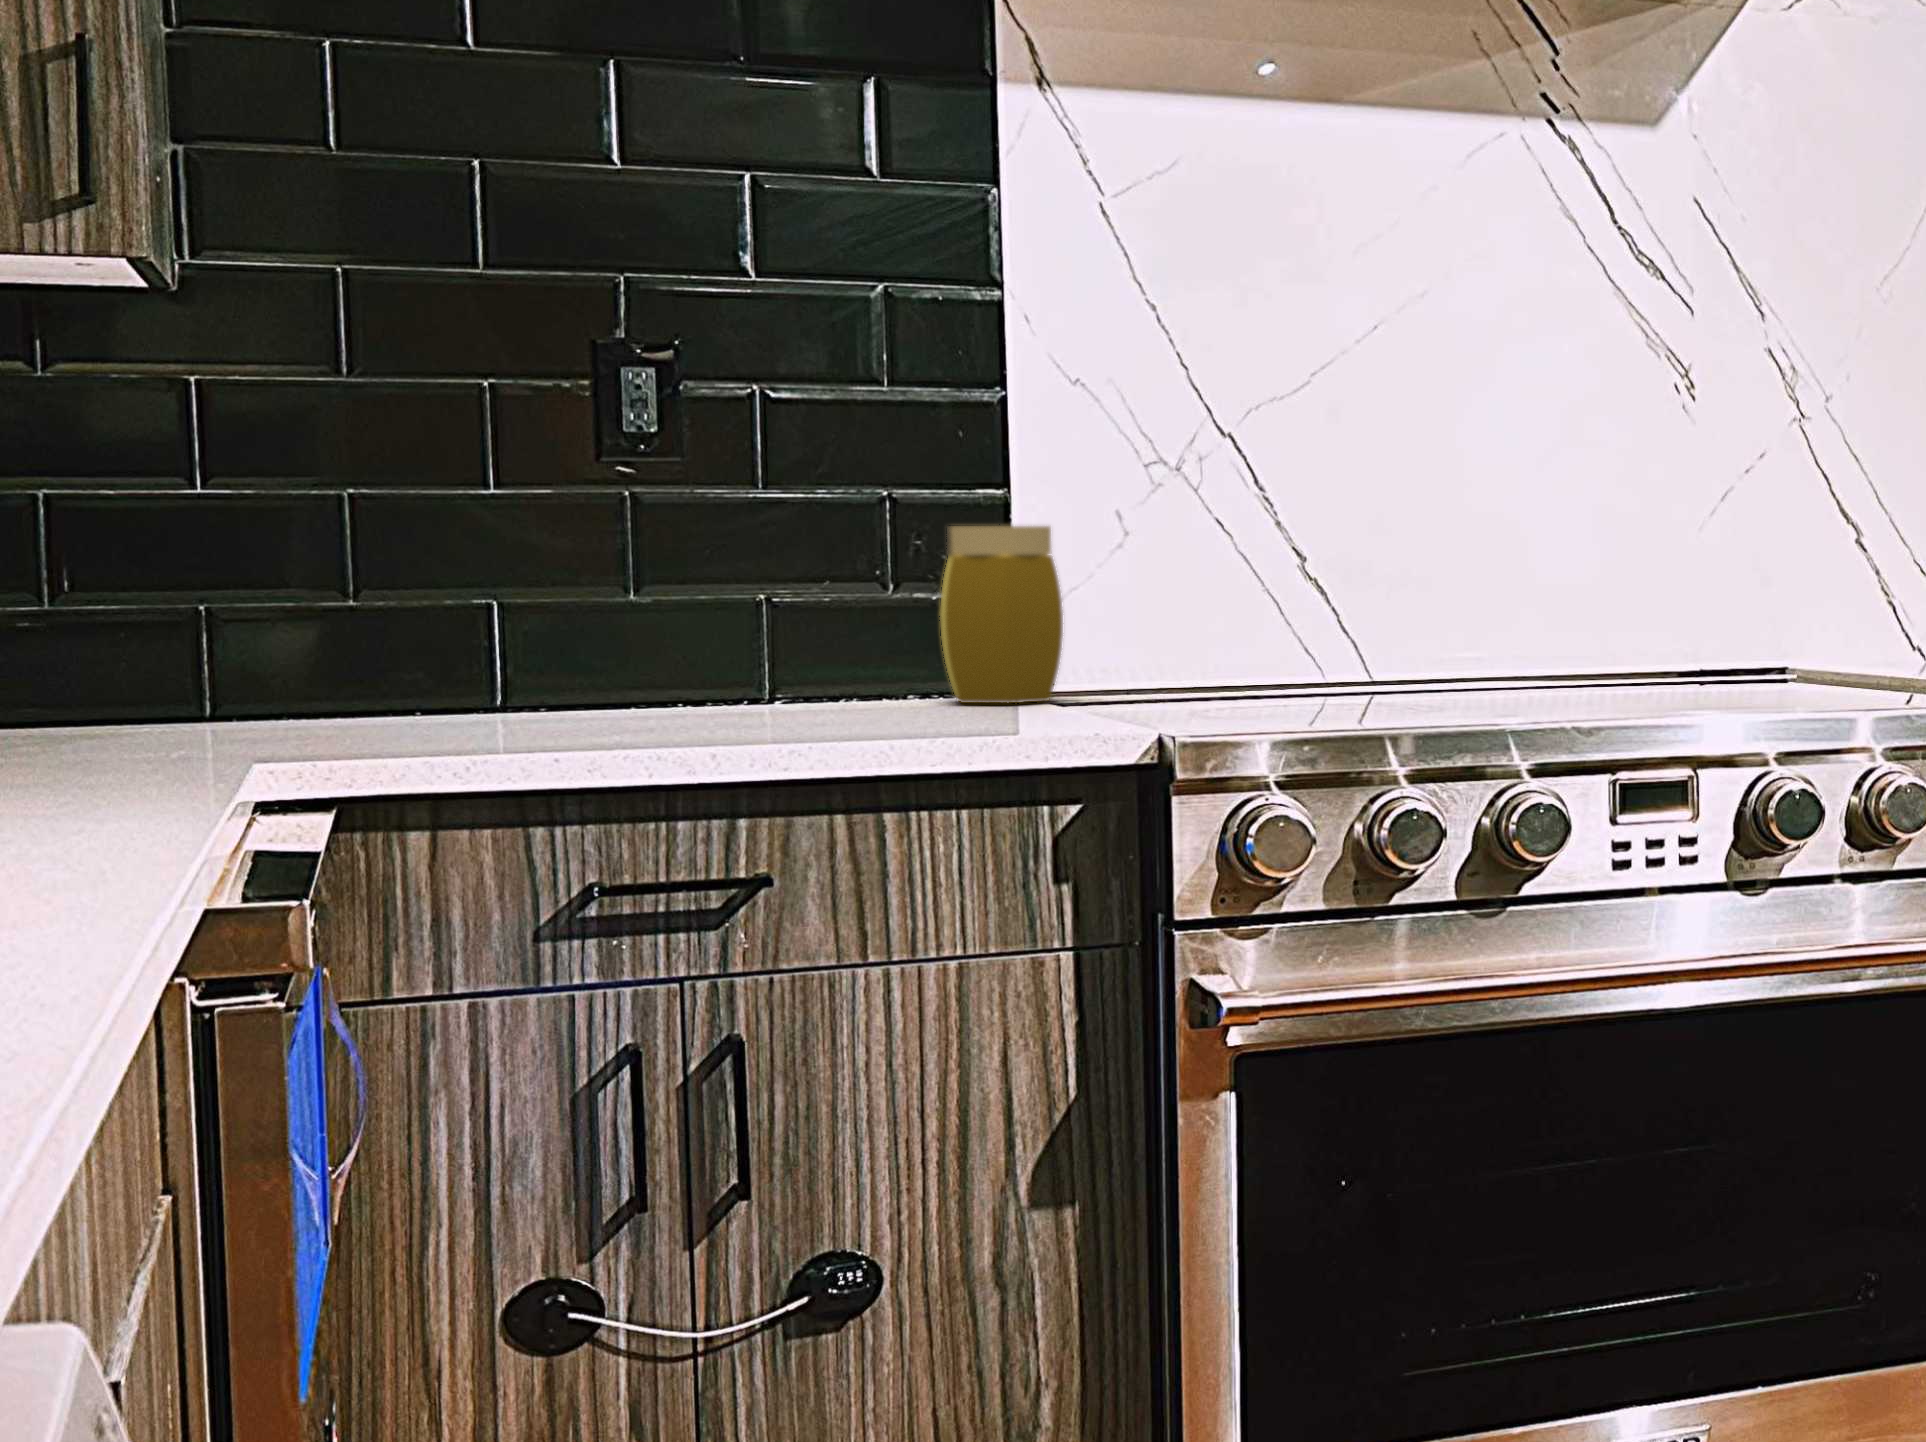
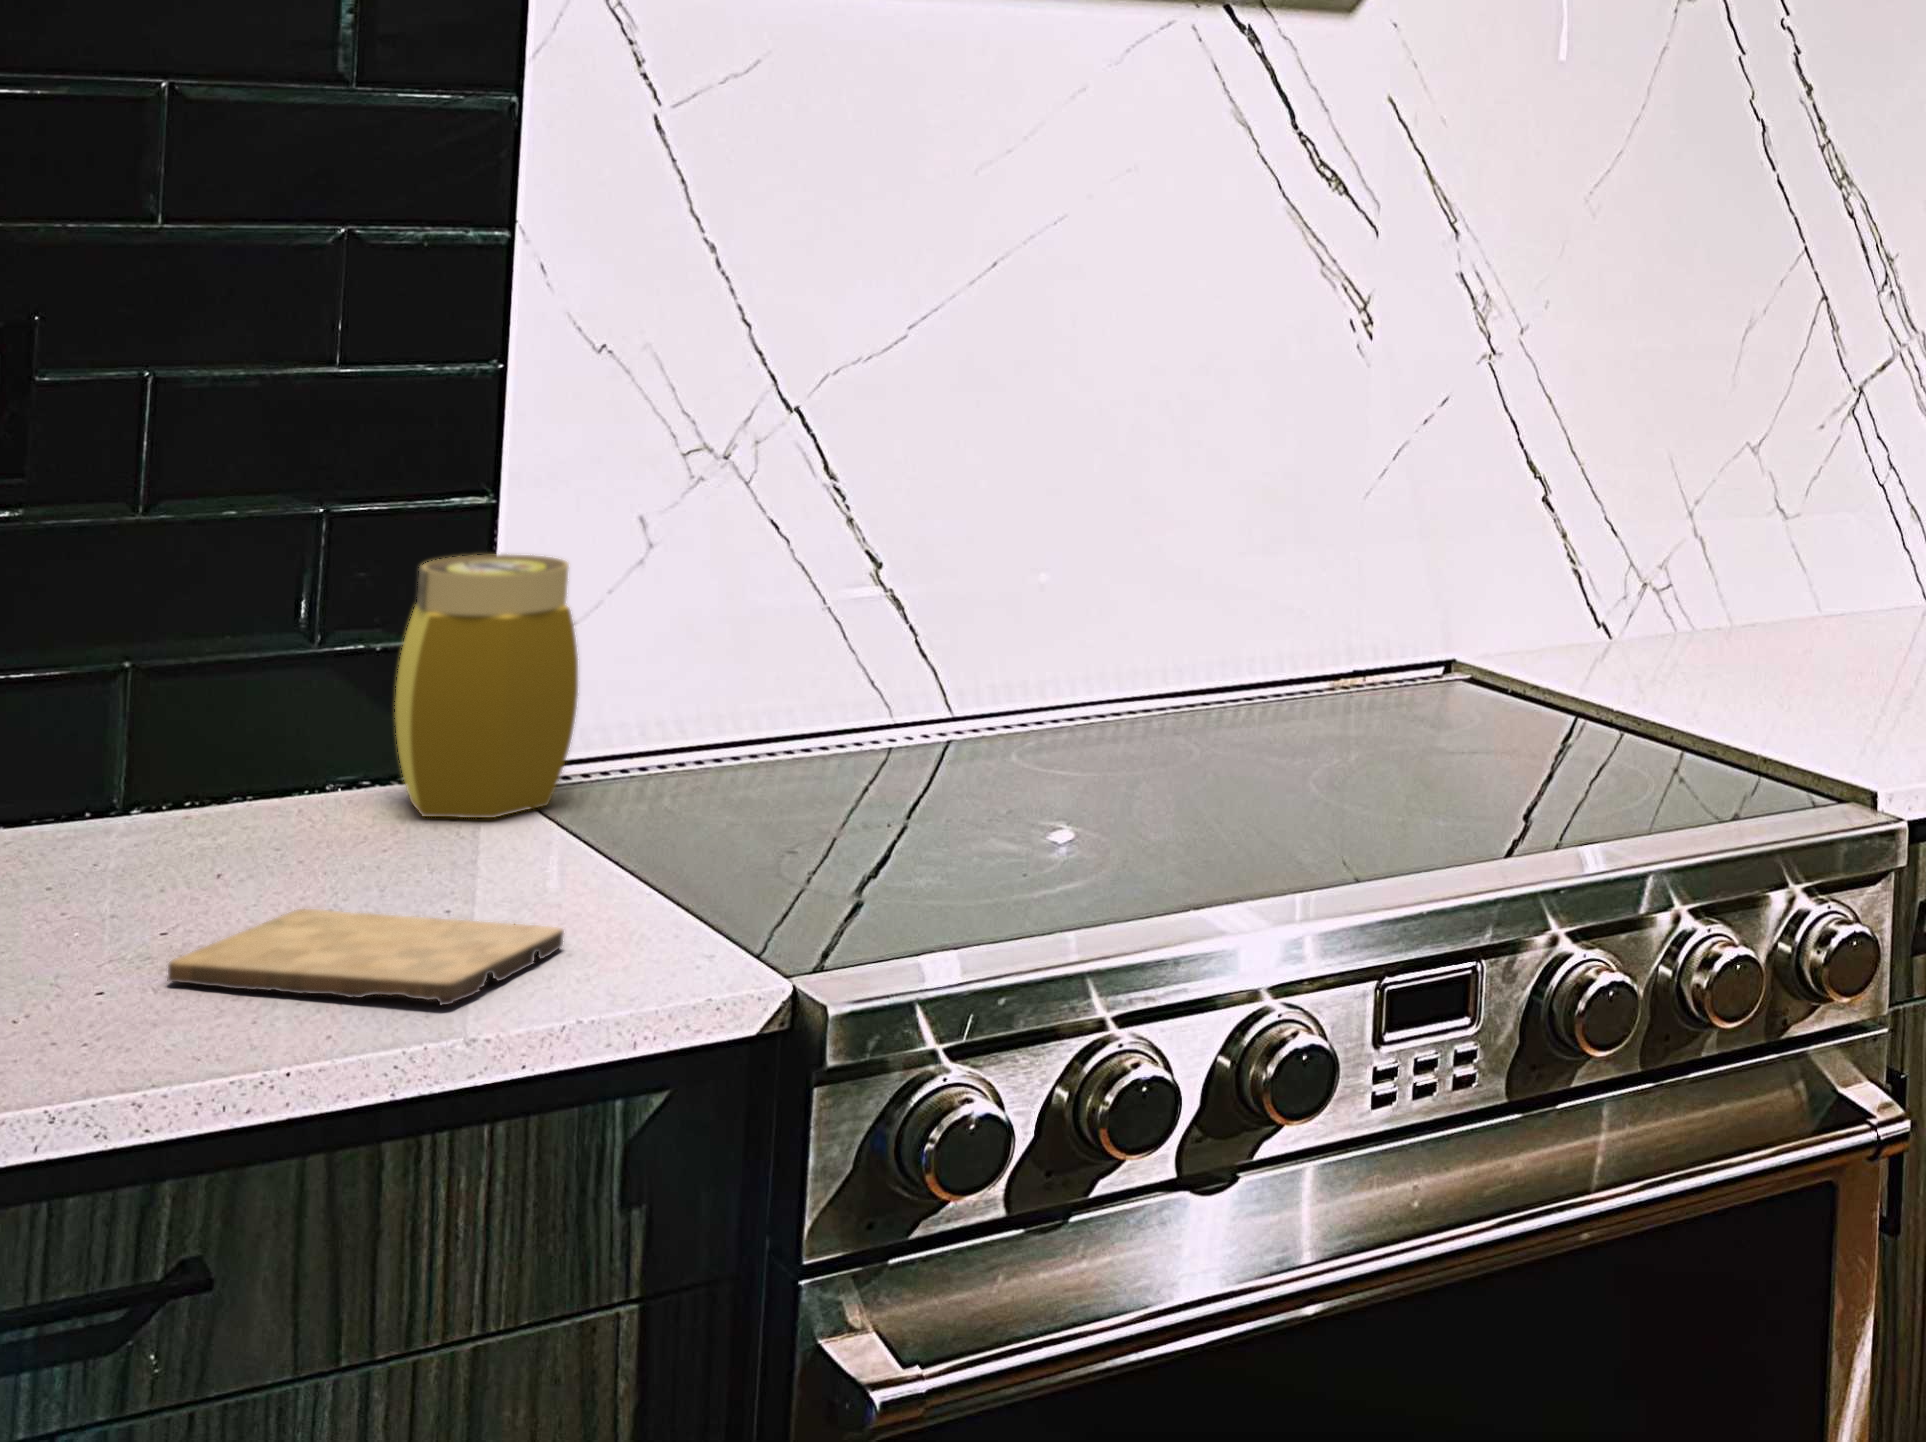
cutting board: none [763,713,1022,738] -> present [168,909,564,1005]

